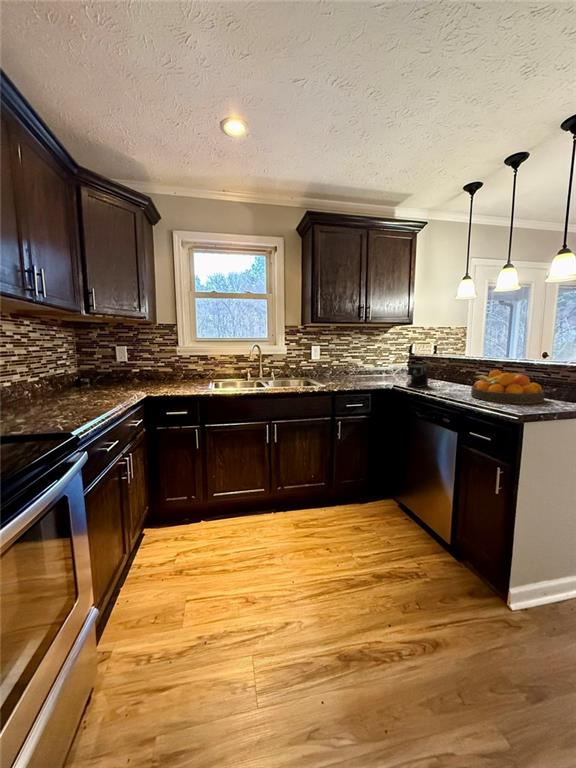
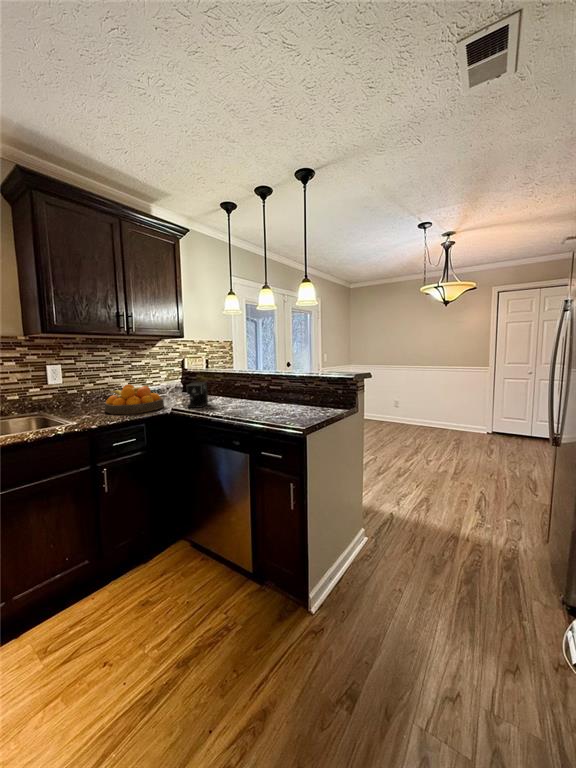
fruit bowl: present [471,370,545,404] -> present [104,384,164,414]

